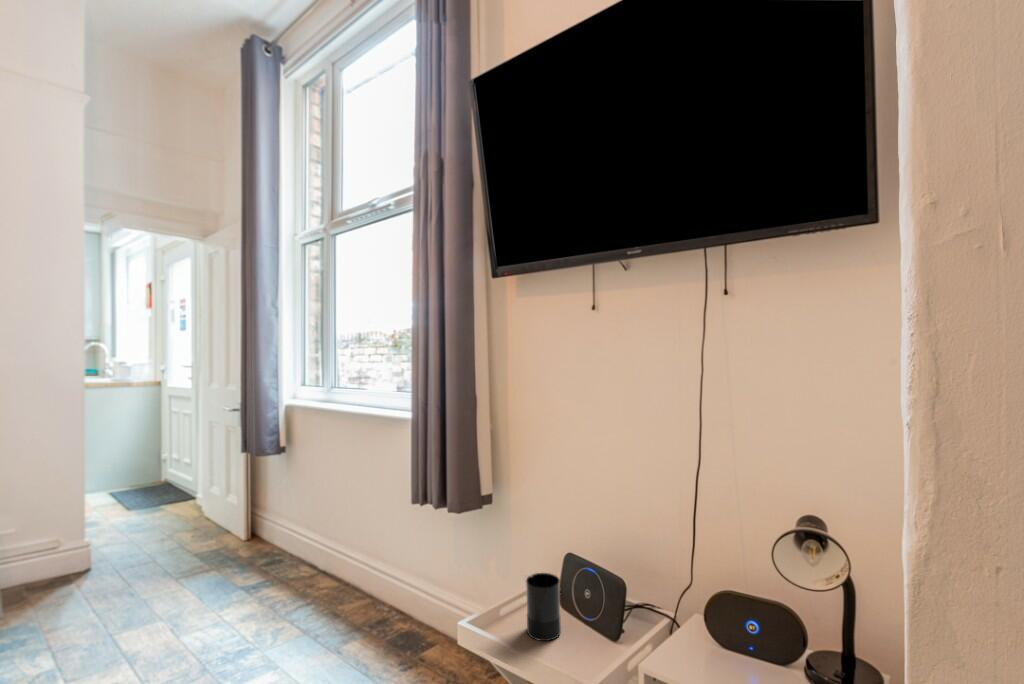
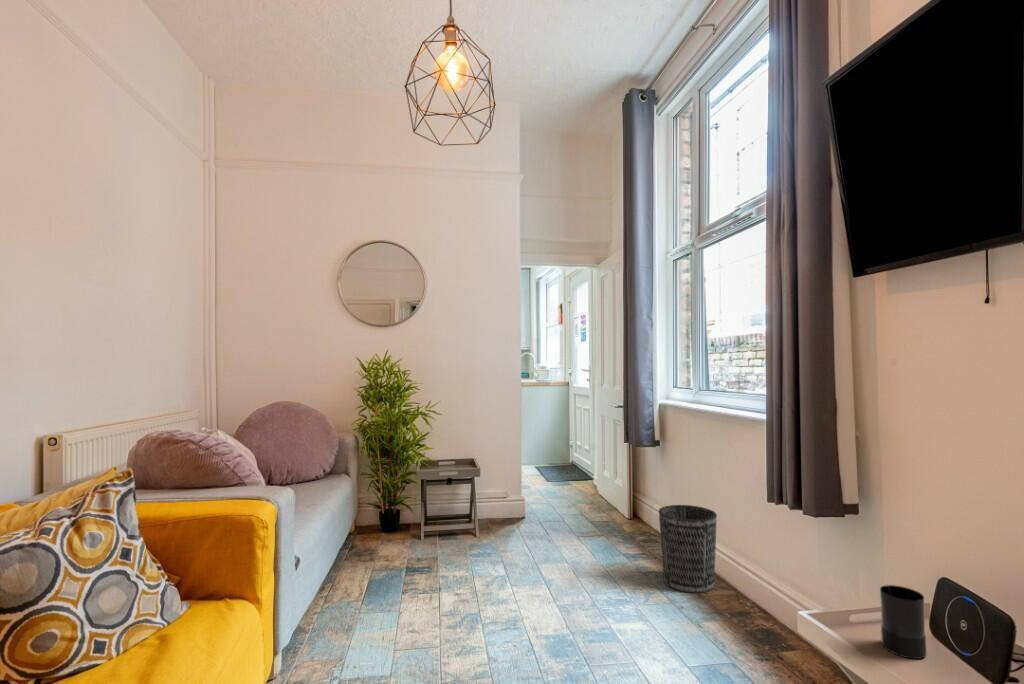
wastebasket: none [288,516,353,617] -> present [659,505,717,593]

